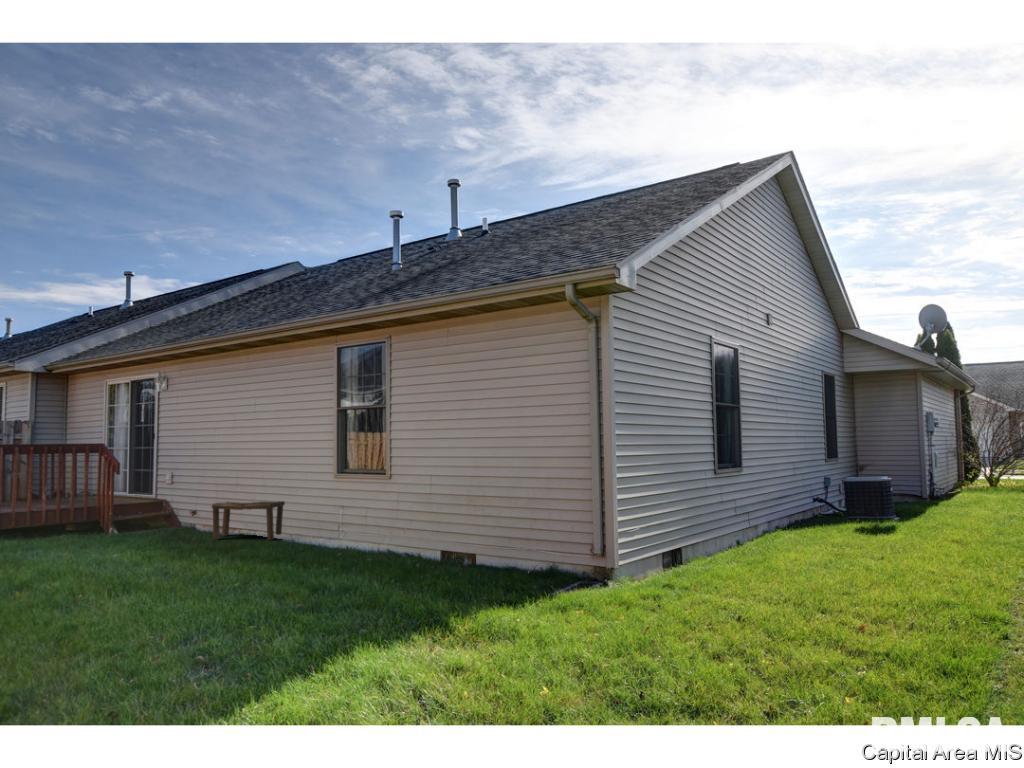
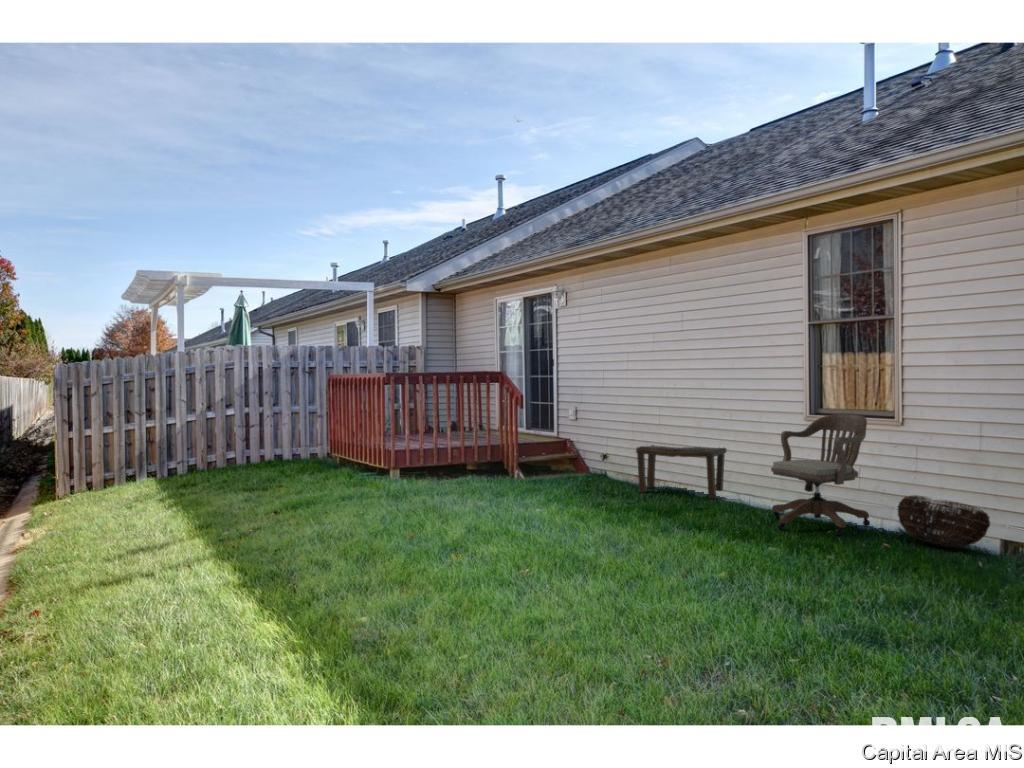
chair: none [304,472,370,557] -> present [771,413,870,536]
basket: none [382,525,432,559] -> present [898,495,990,548]

